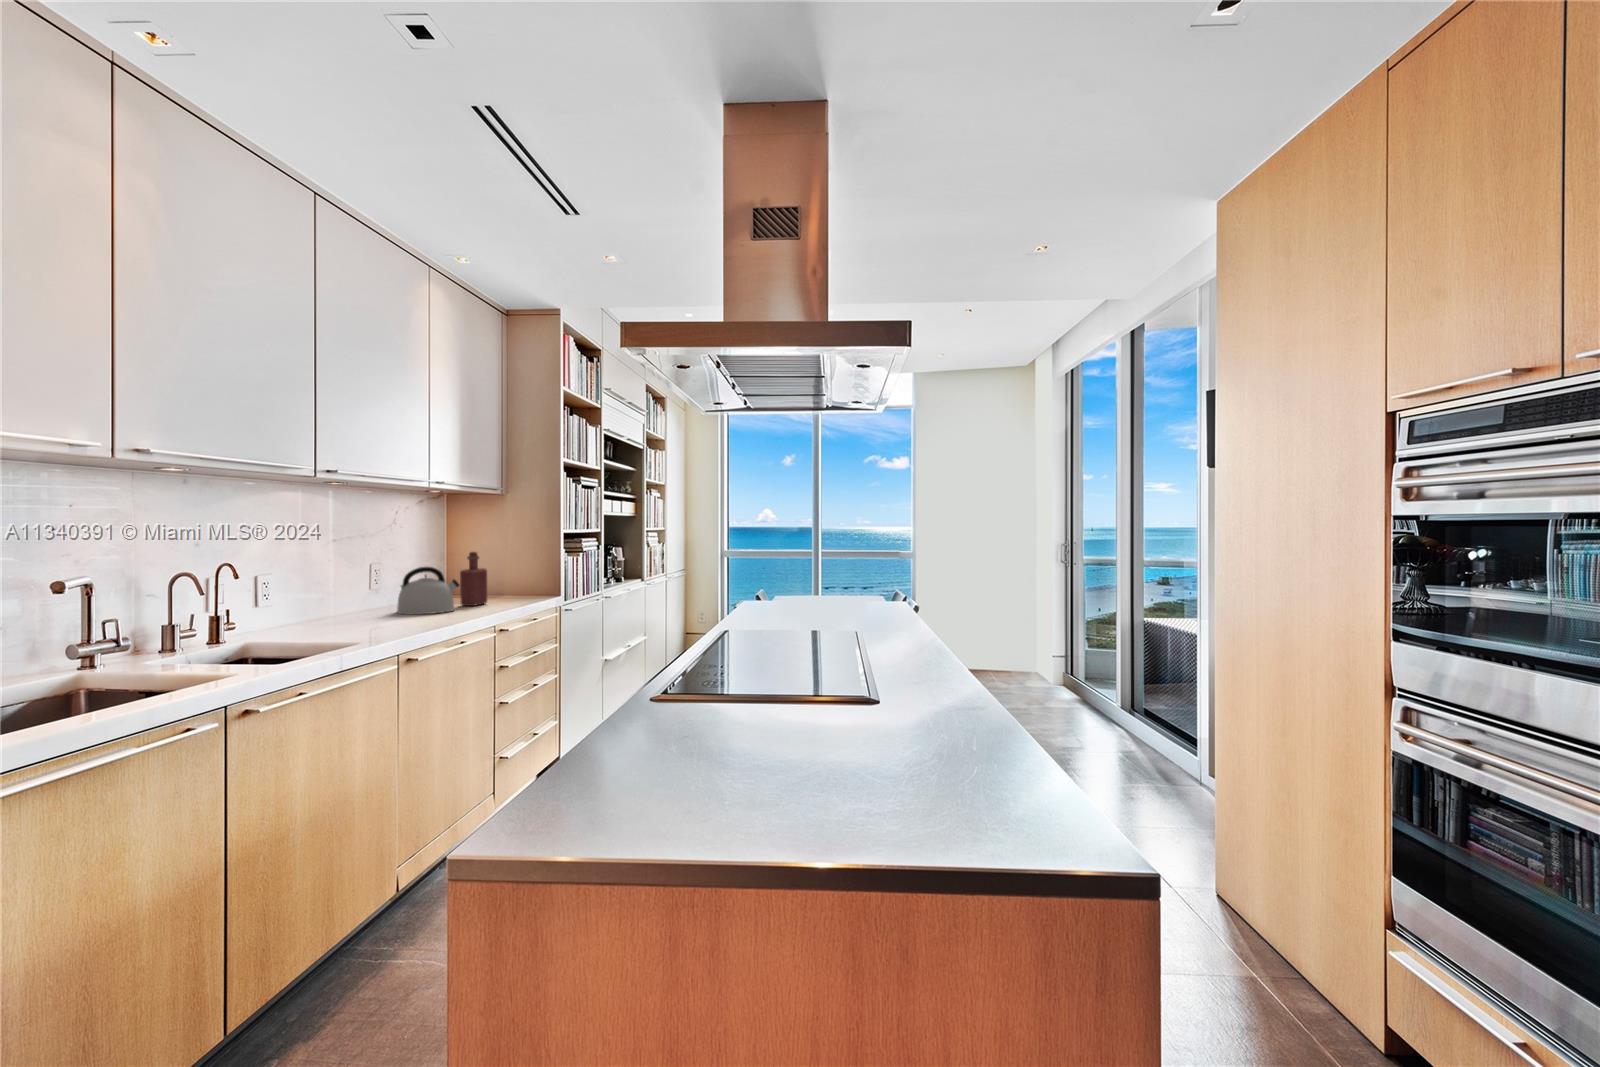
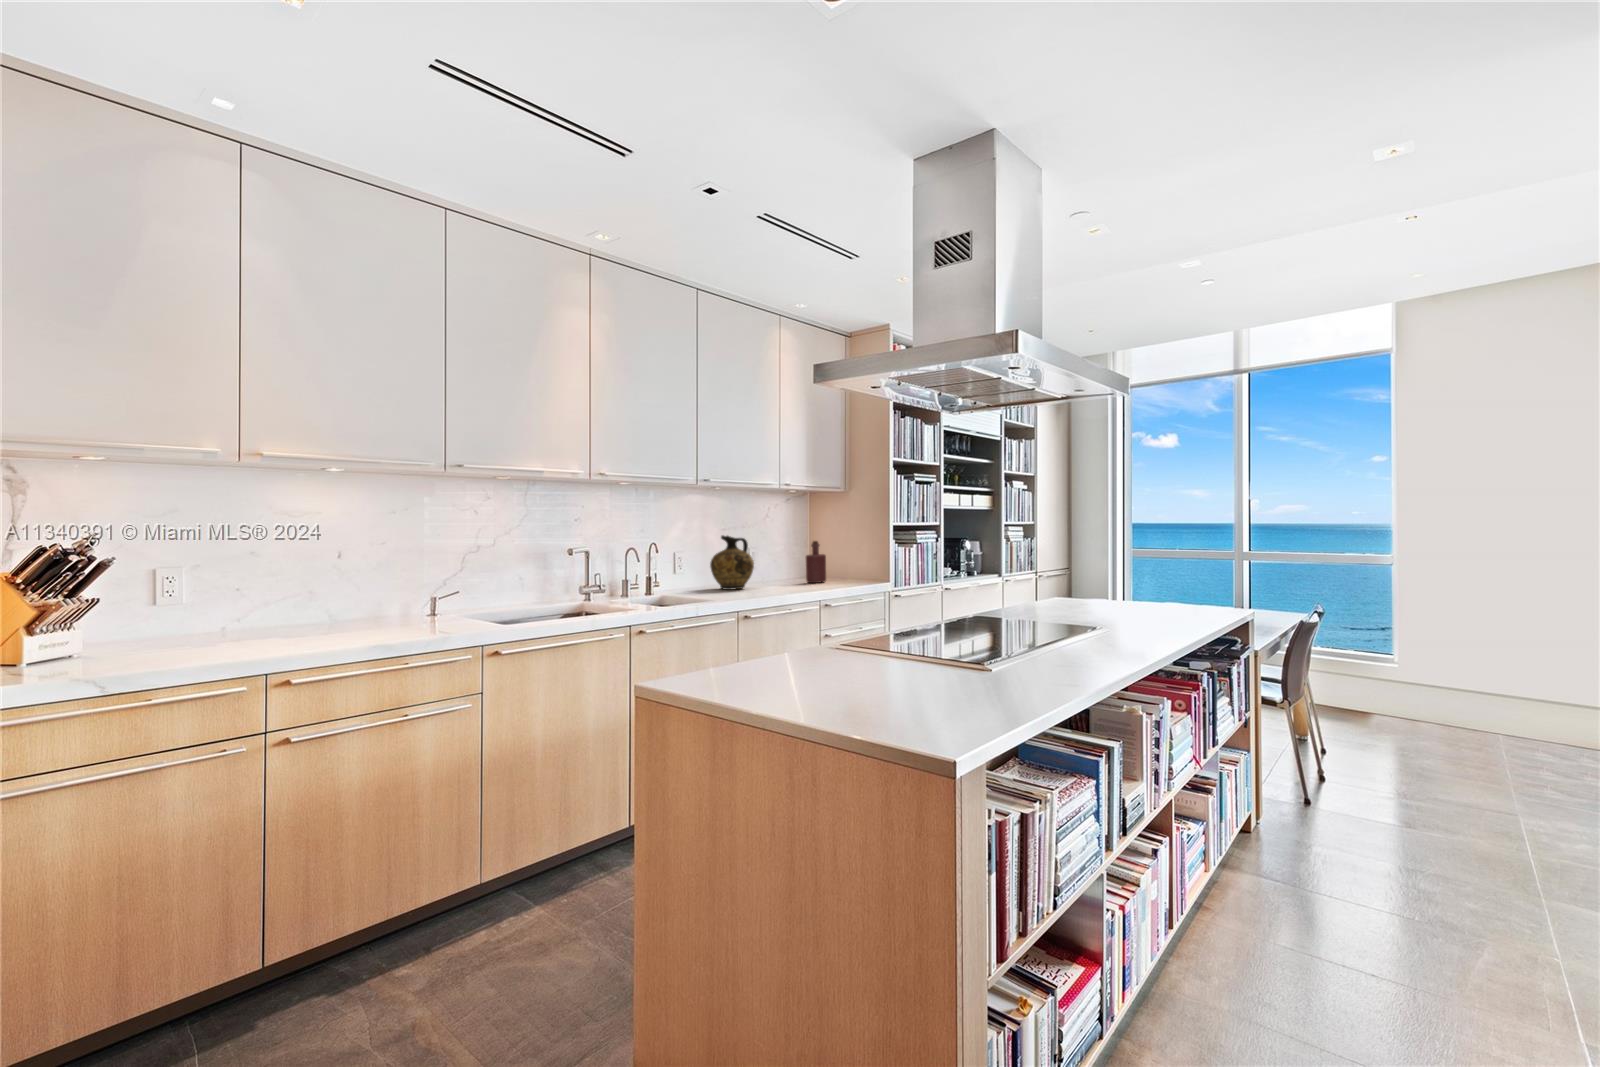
ceramic jug: none [324,546,396,624] -> present [710,535,754,590]
kettle: present [397,567,460,615] -> none [759,552,802,586]

